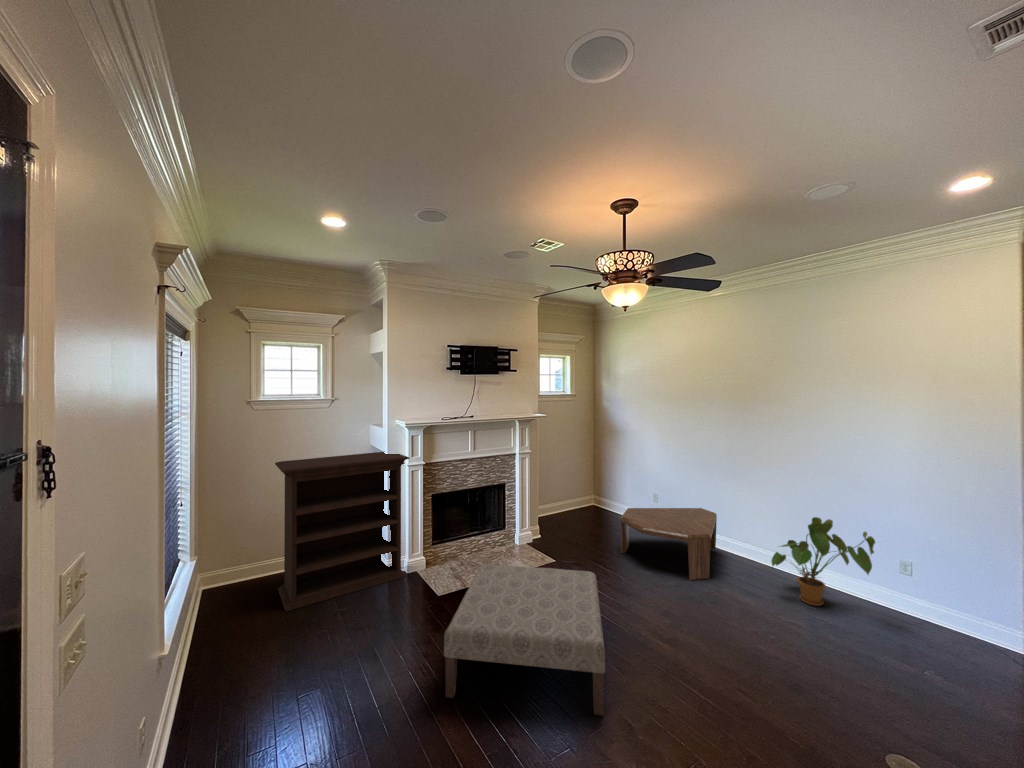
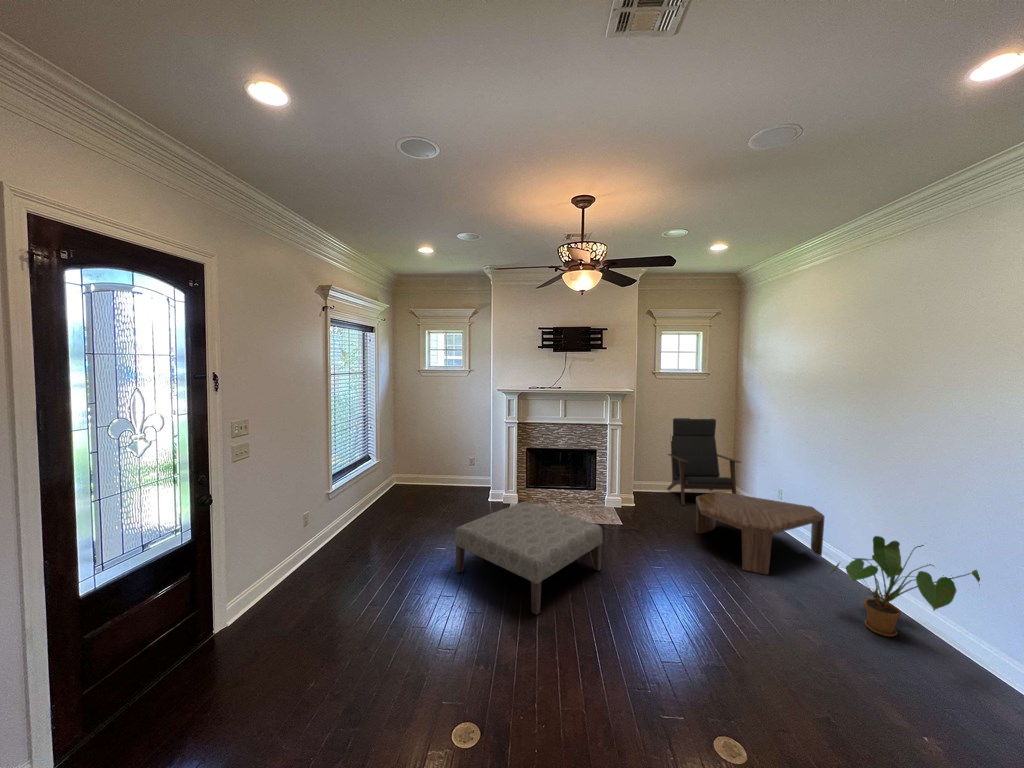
lounge chair: none [552,439,622,528] -> present [667,418,740,505]
bookshelf: present [275,452,409,611] -> none [415,411,502,507]

